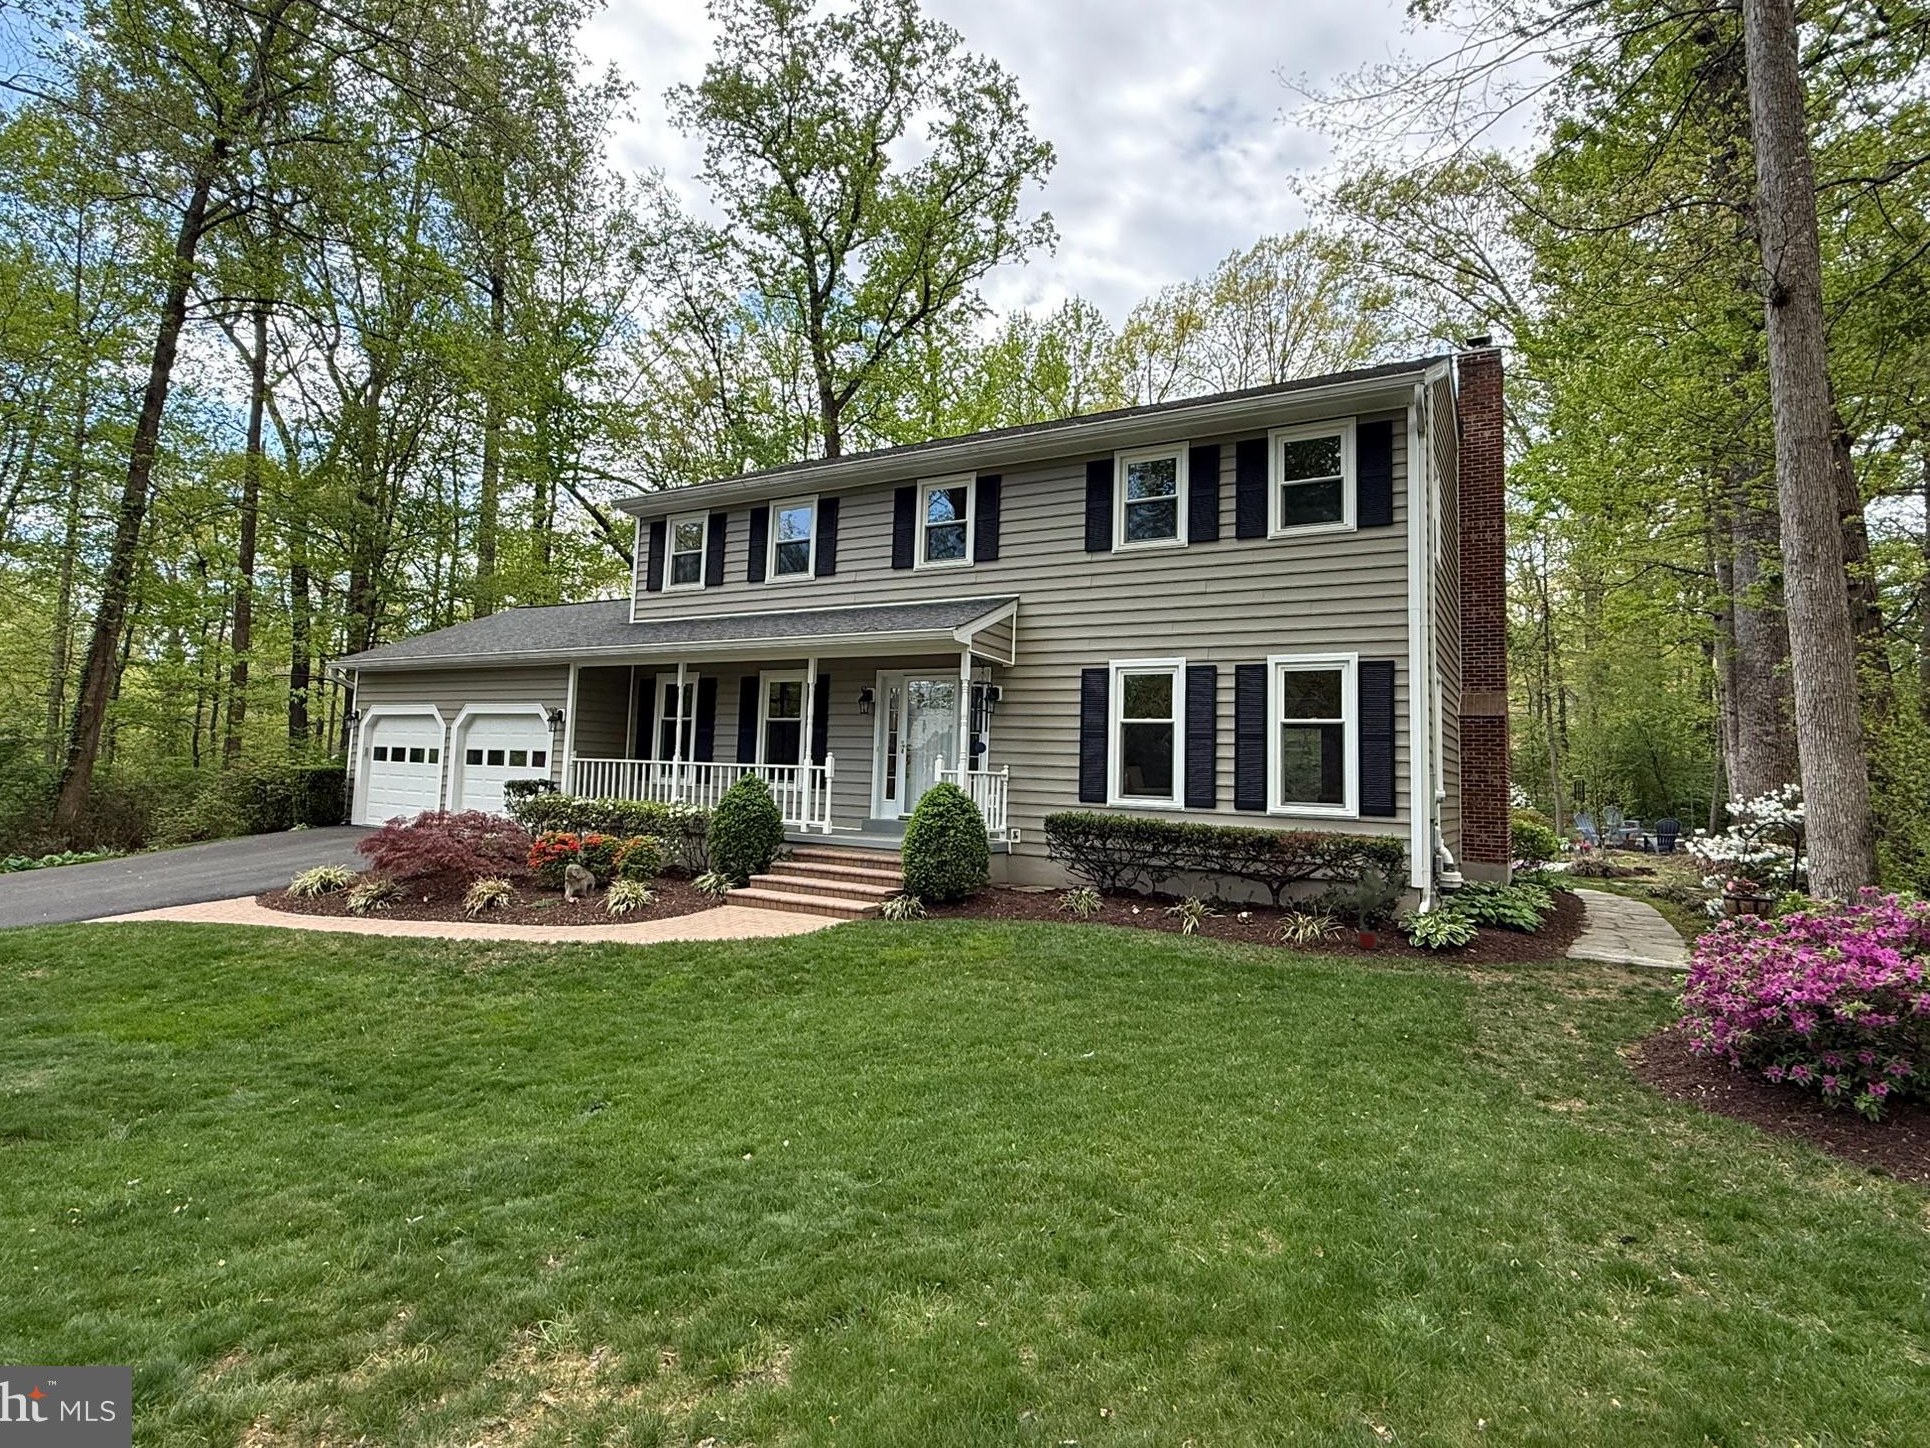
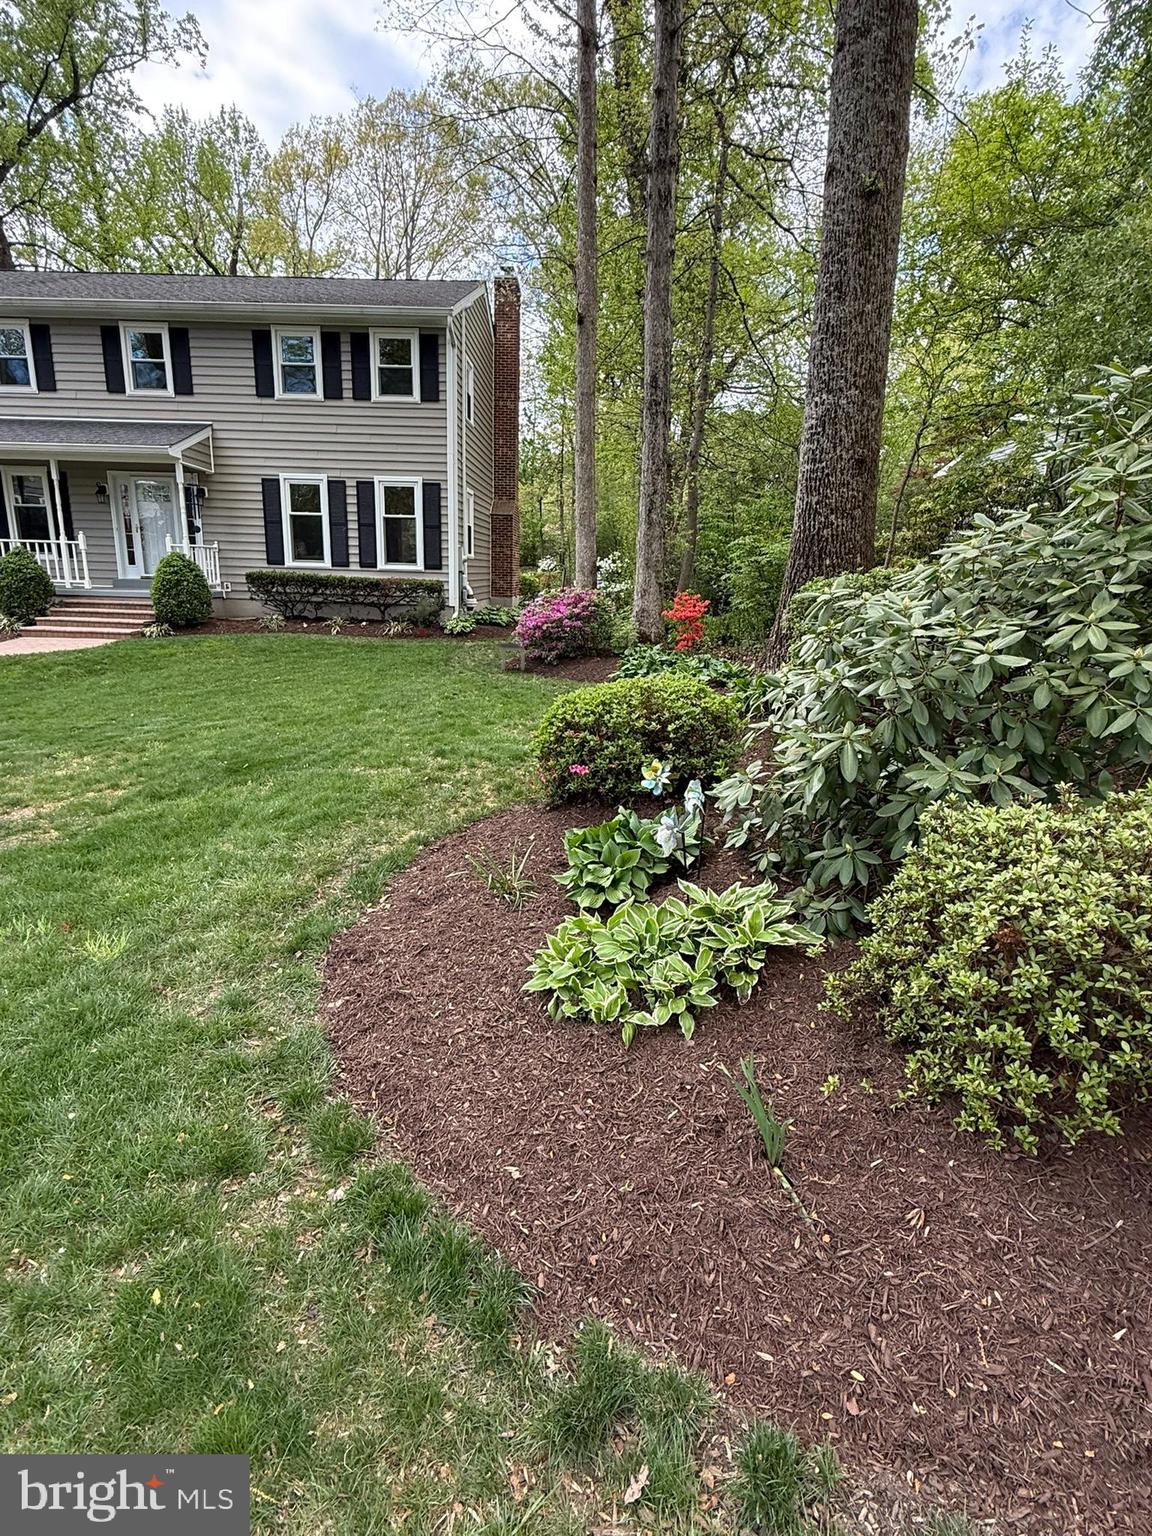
round table: none [1675,1026,1788,1121] -> present [498,643,525,670]

